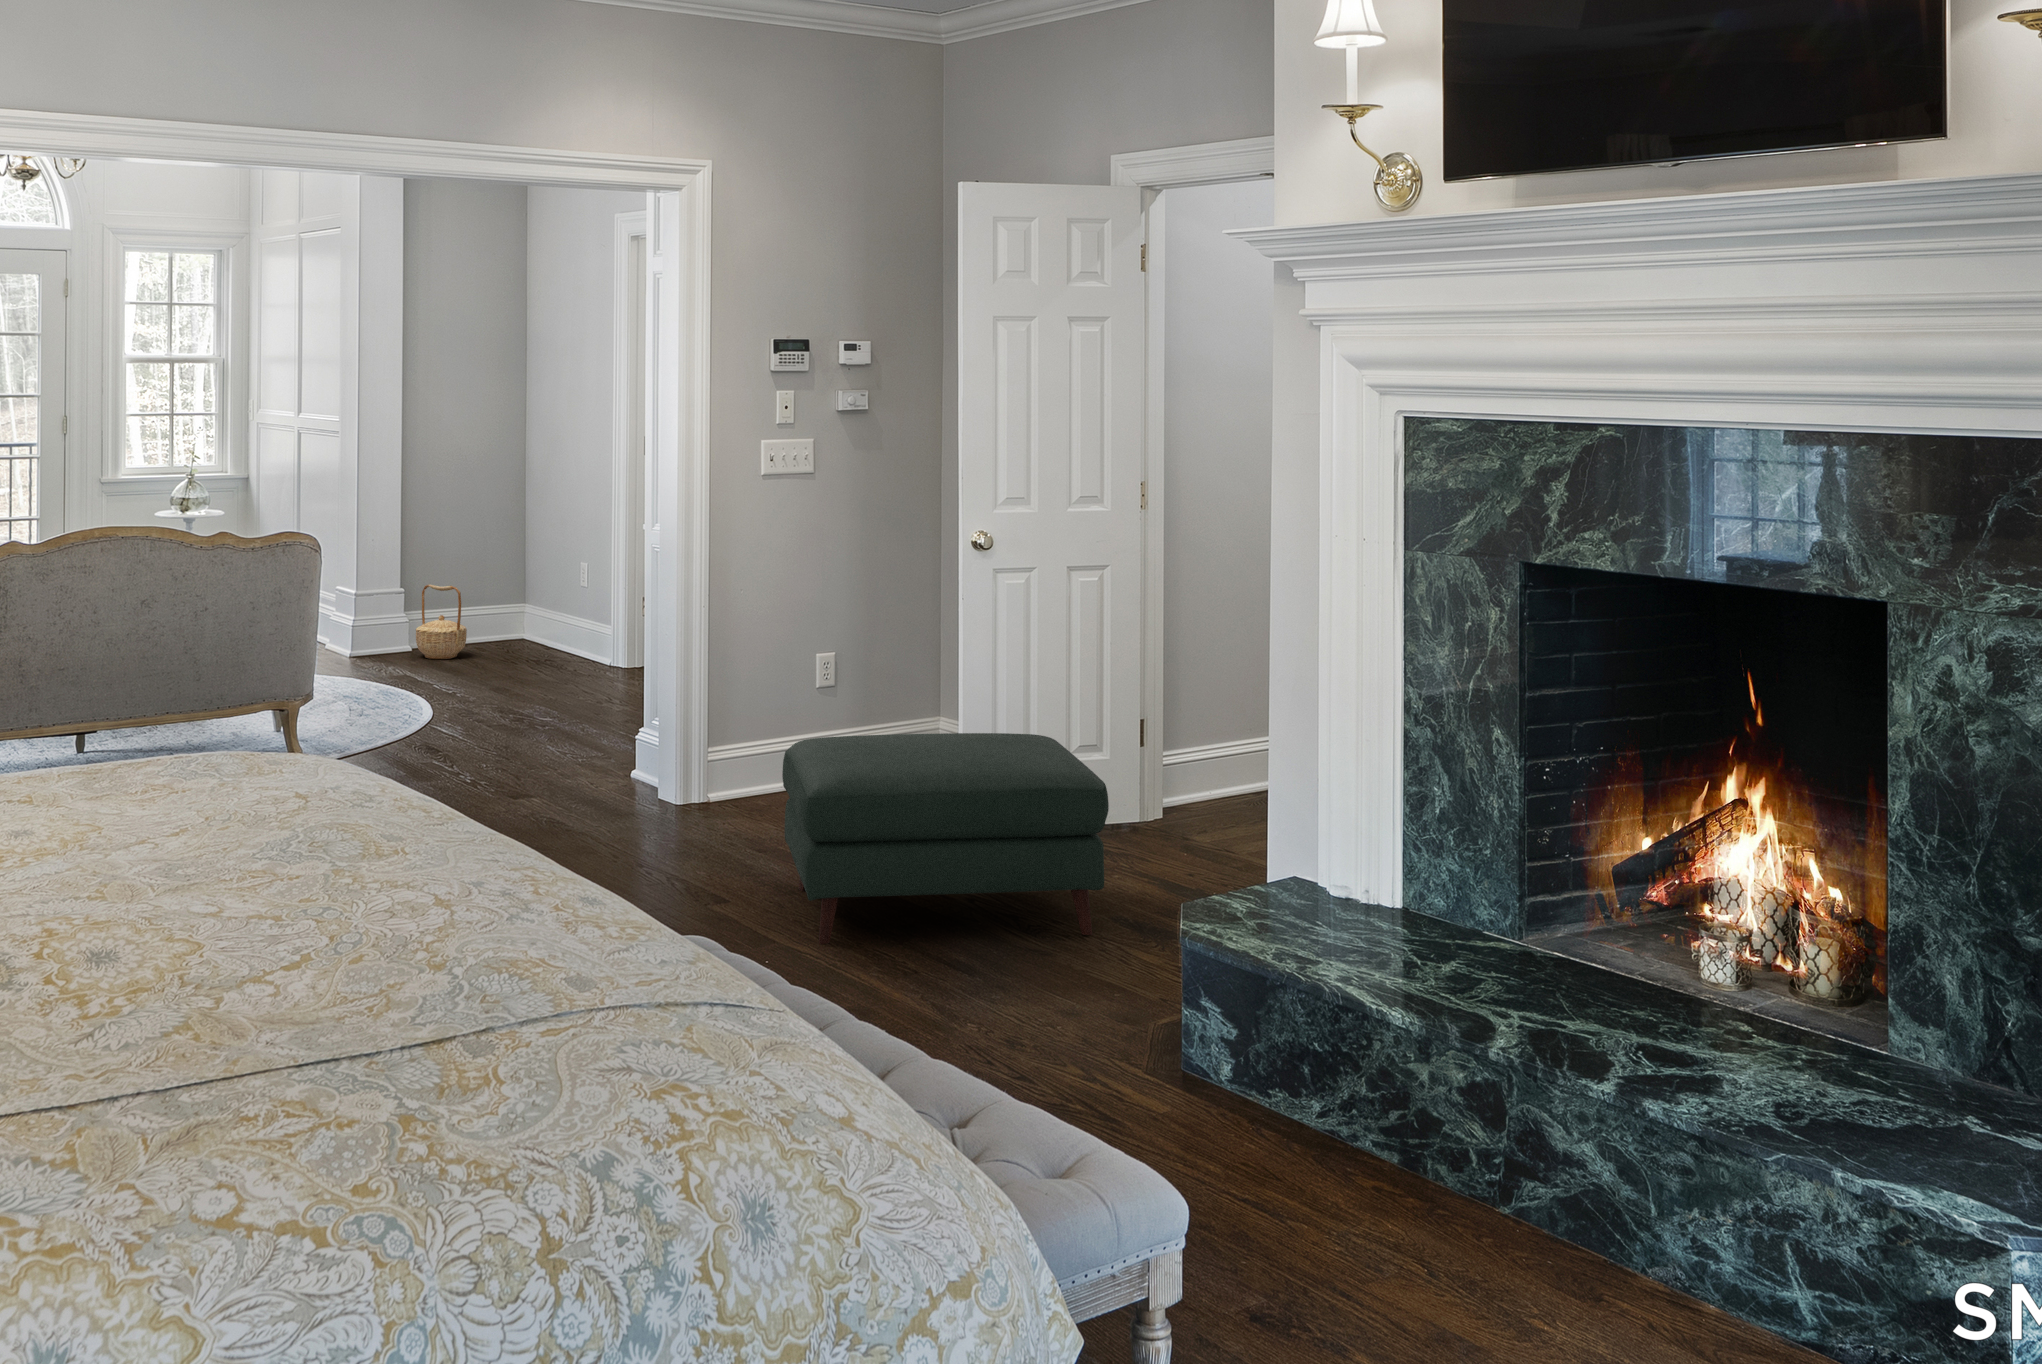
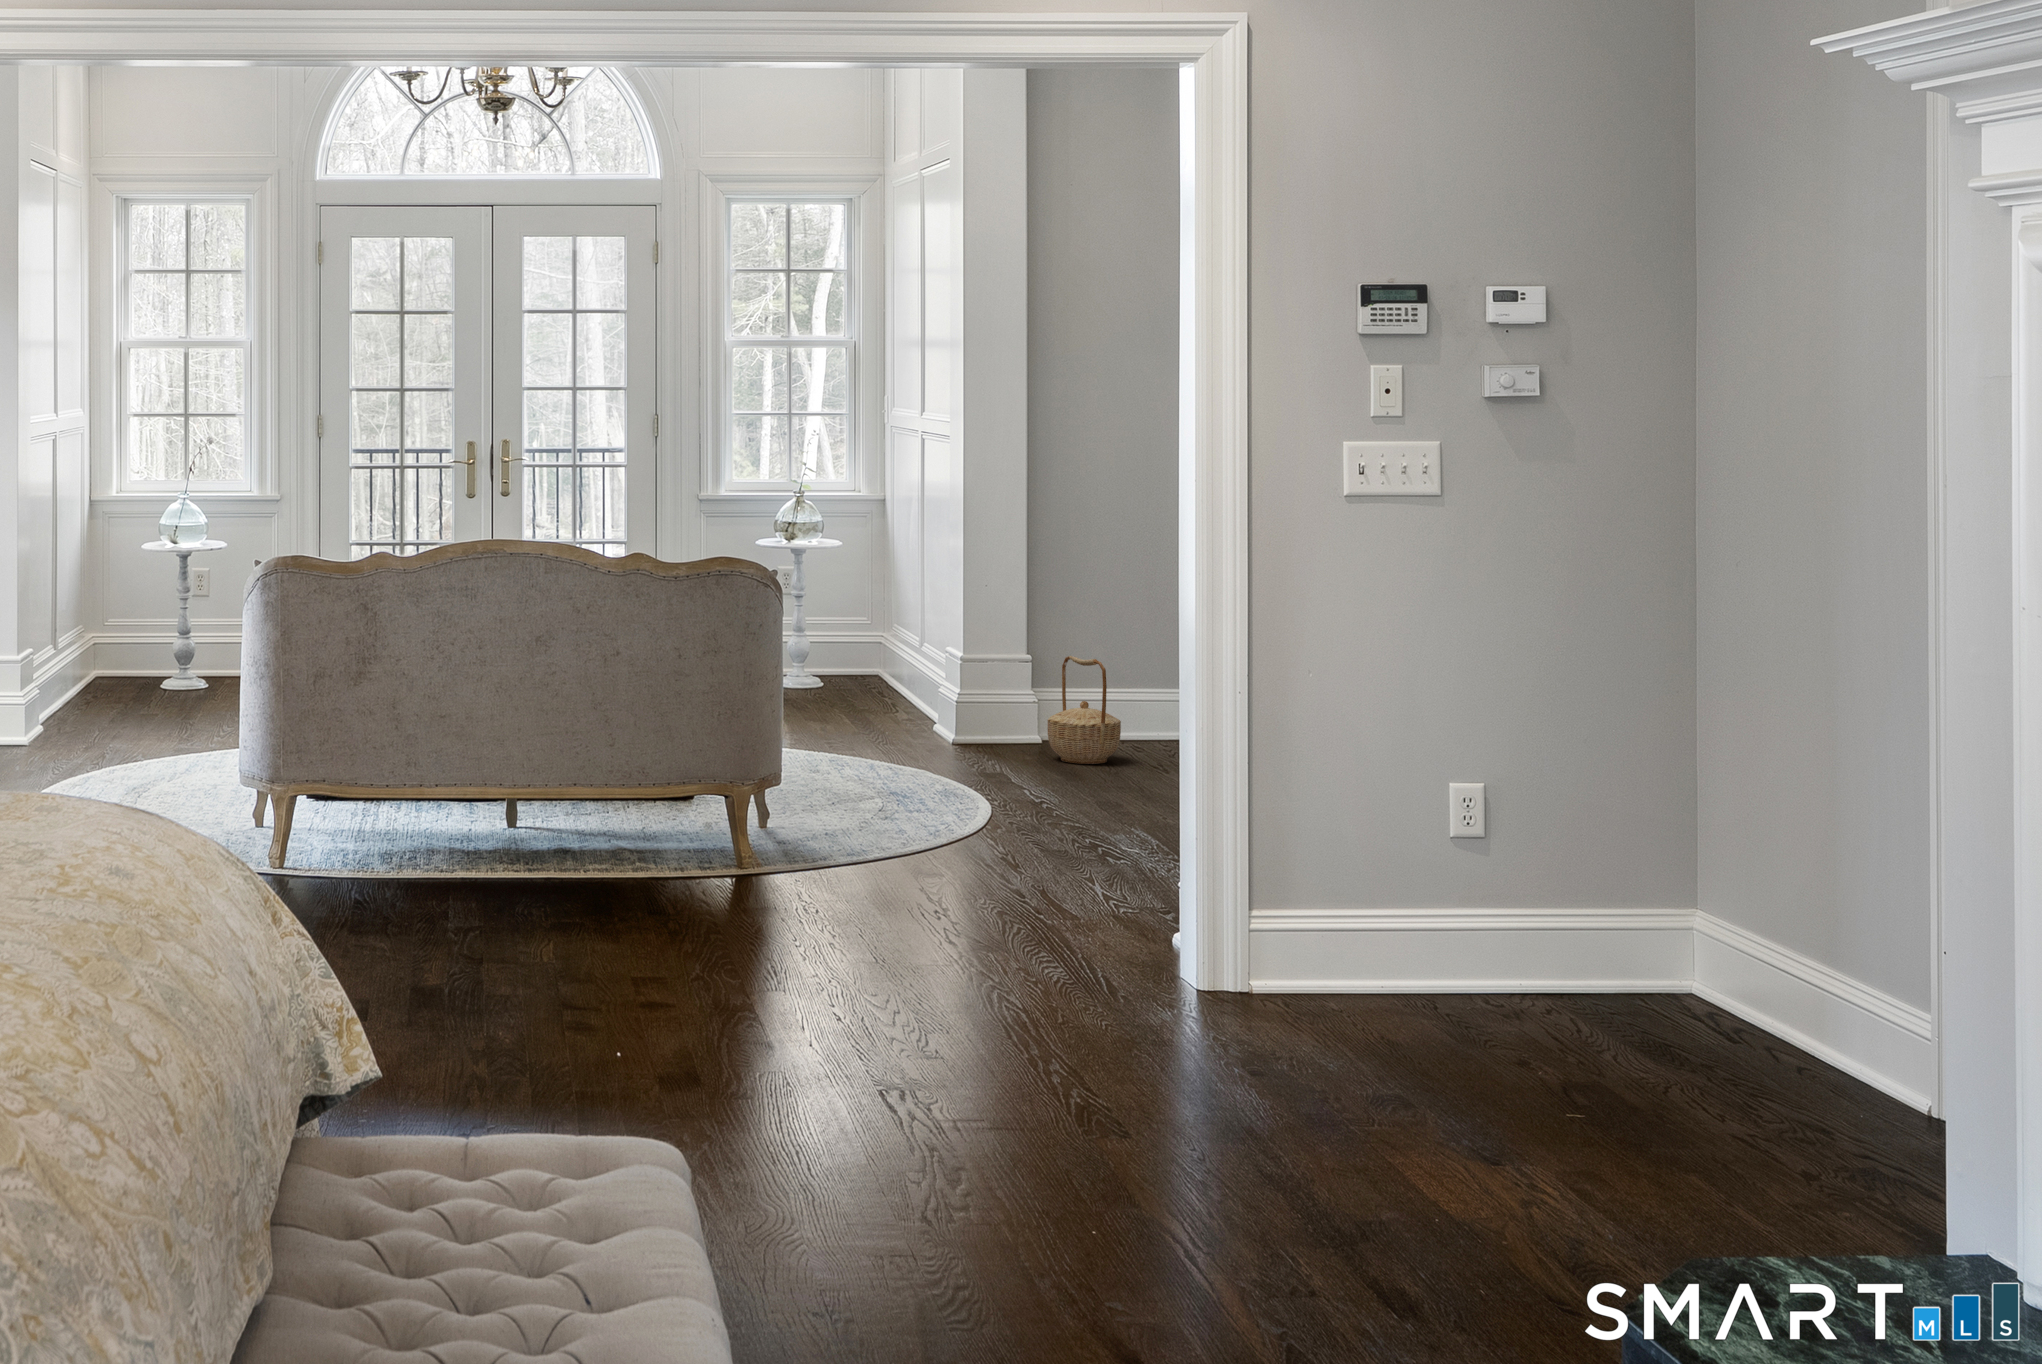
ottoman: present [782,733,1109,944] -> none [1145,897,1692,1276]

